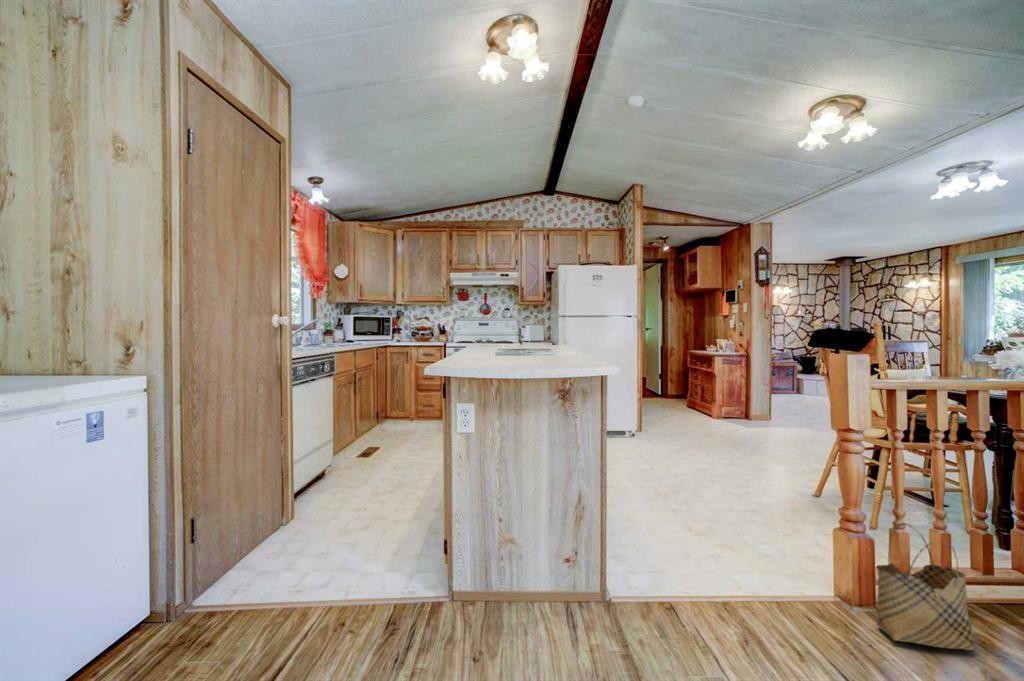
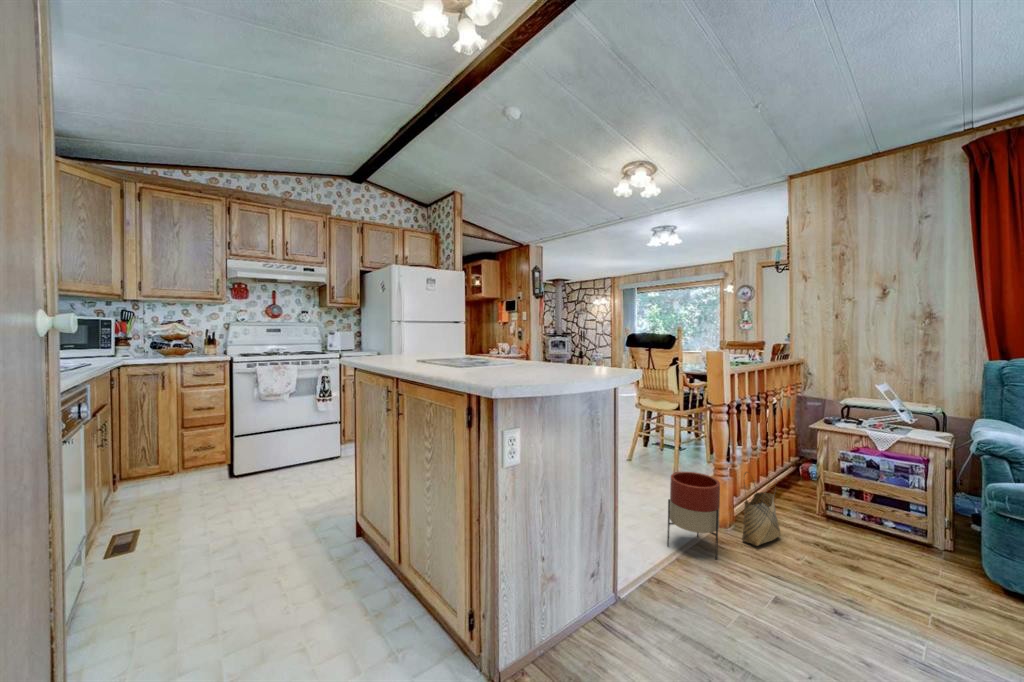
planter: none [736,494,816,625] -> present [667,472,720,560]

